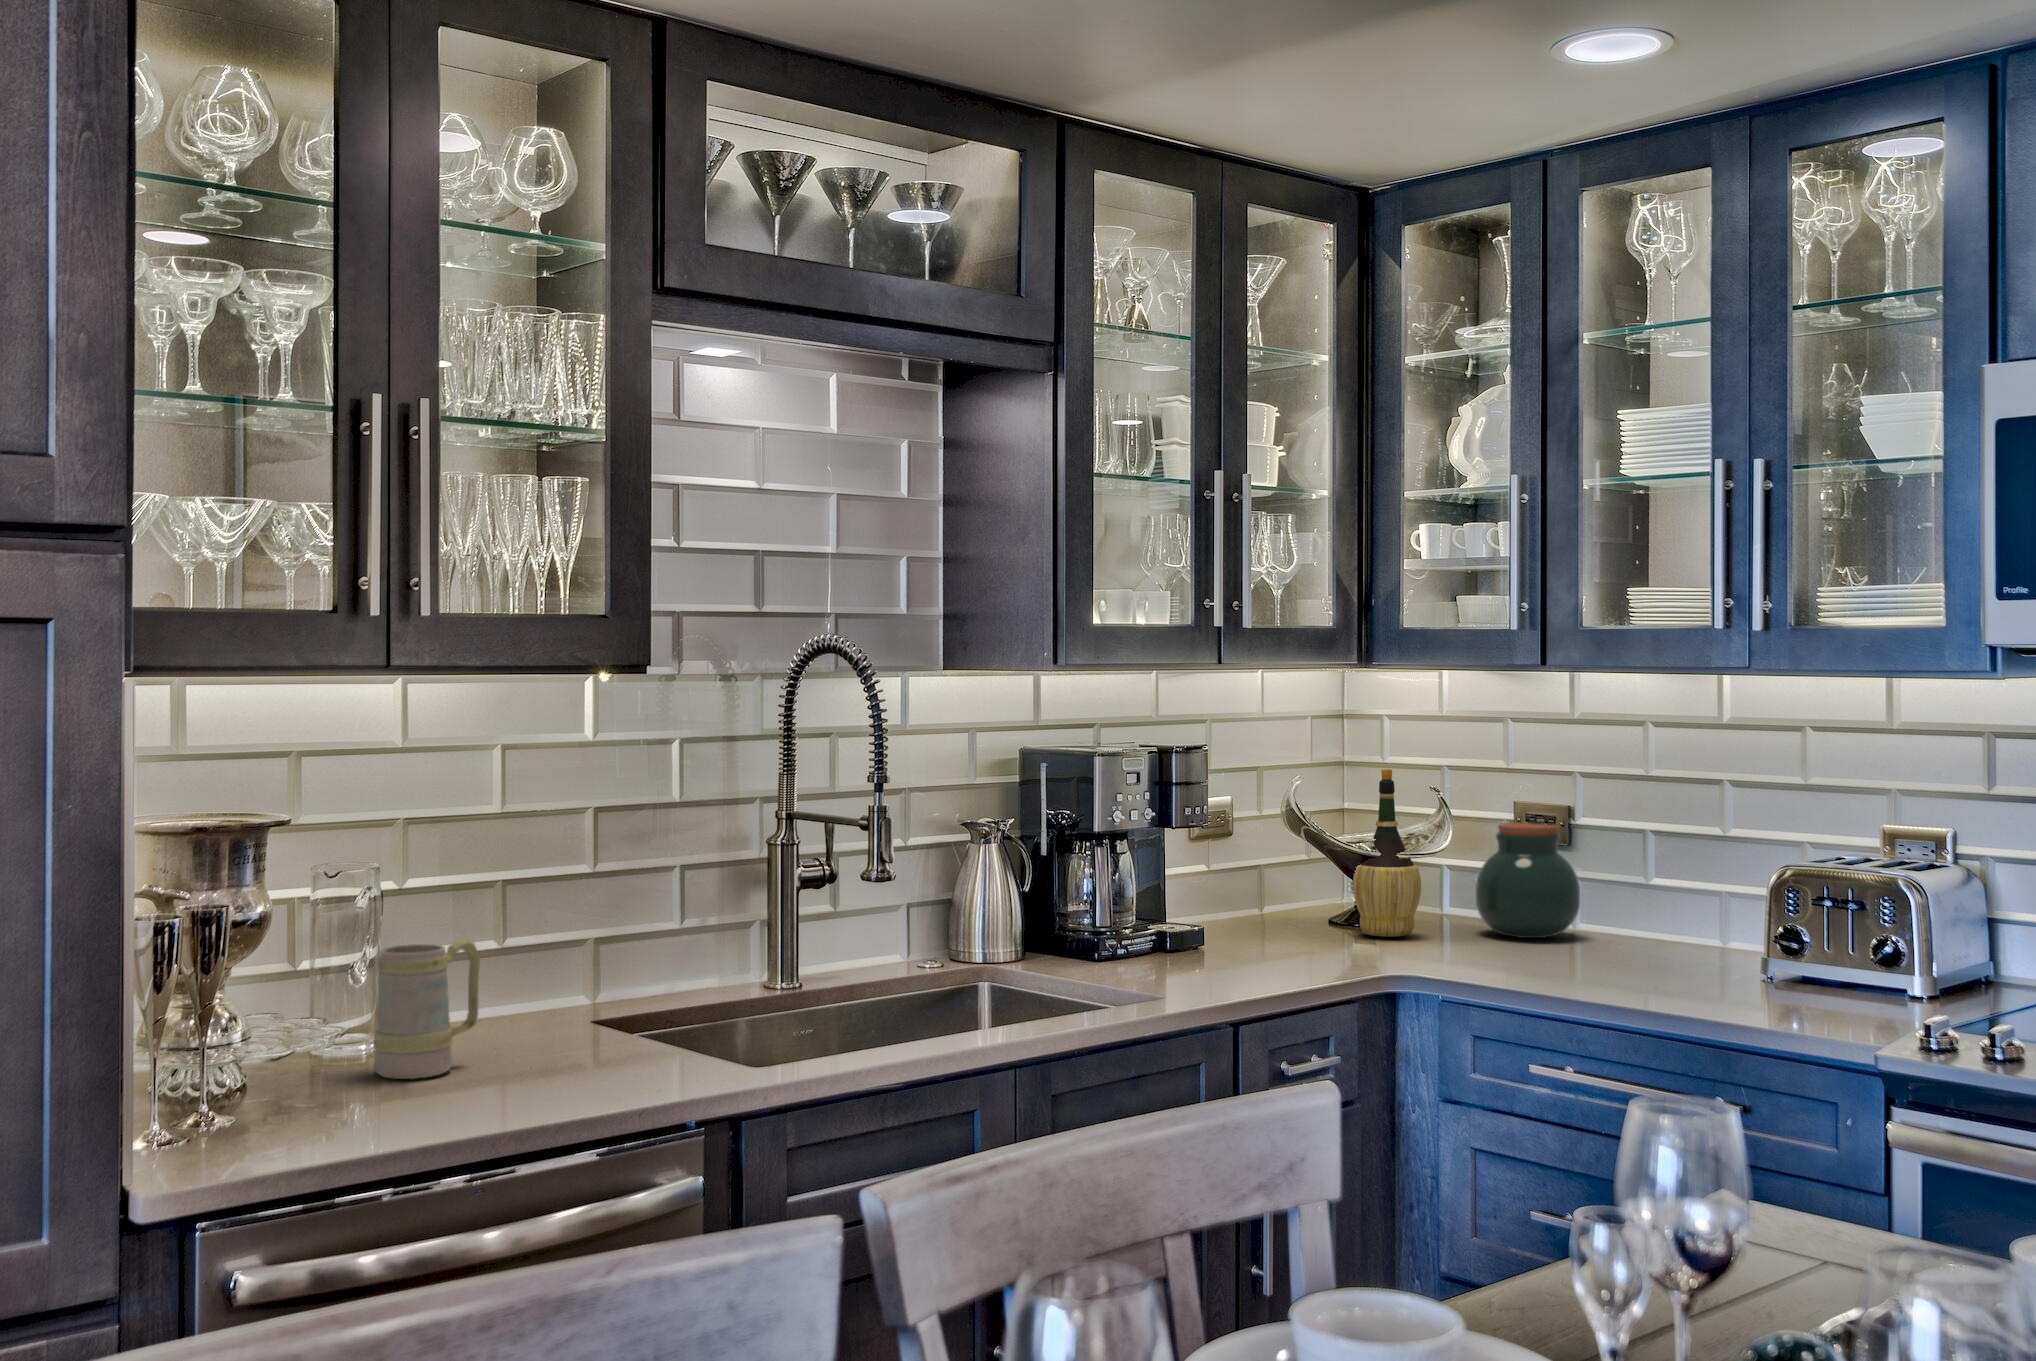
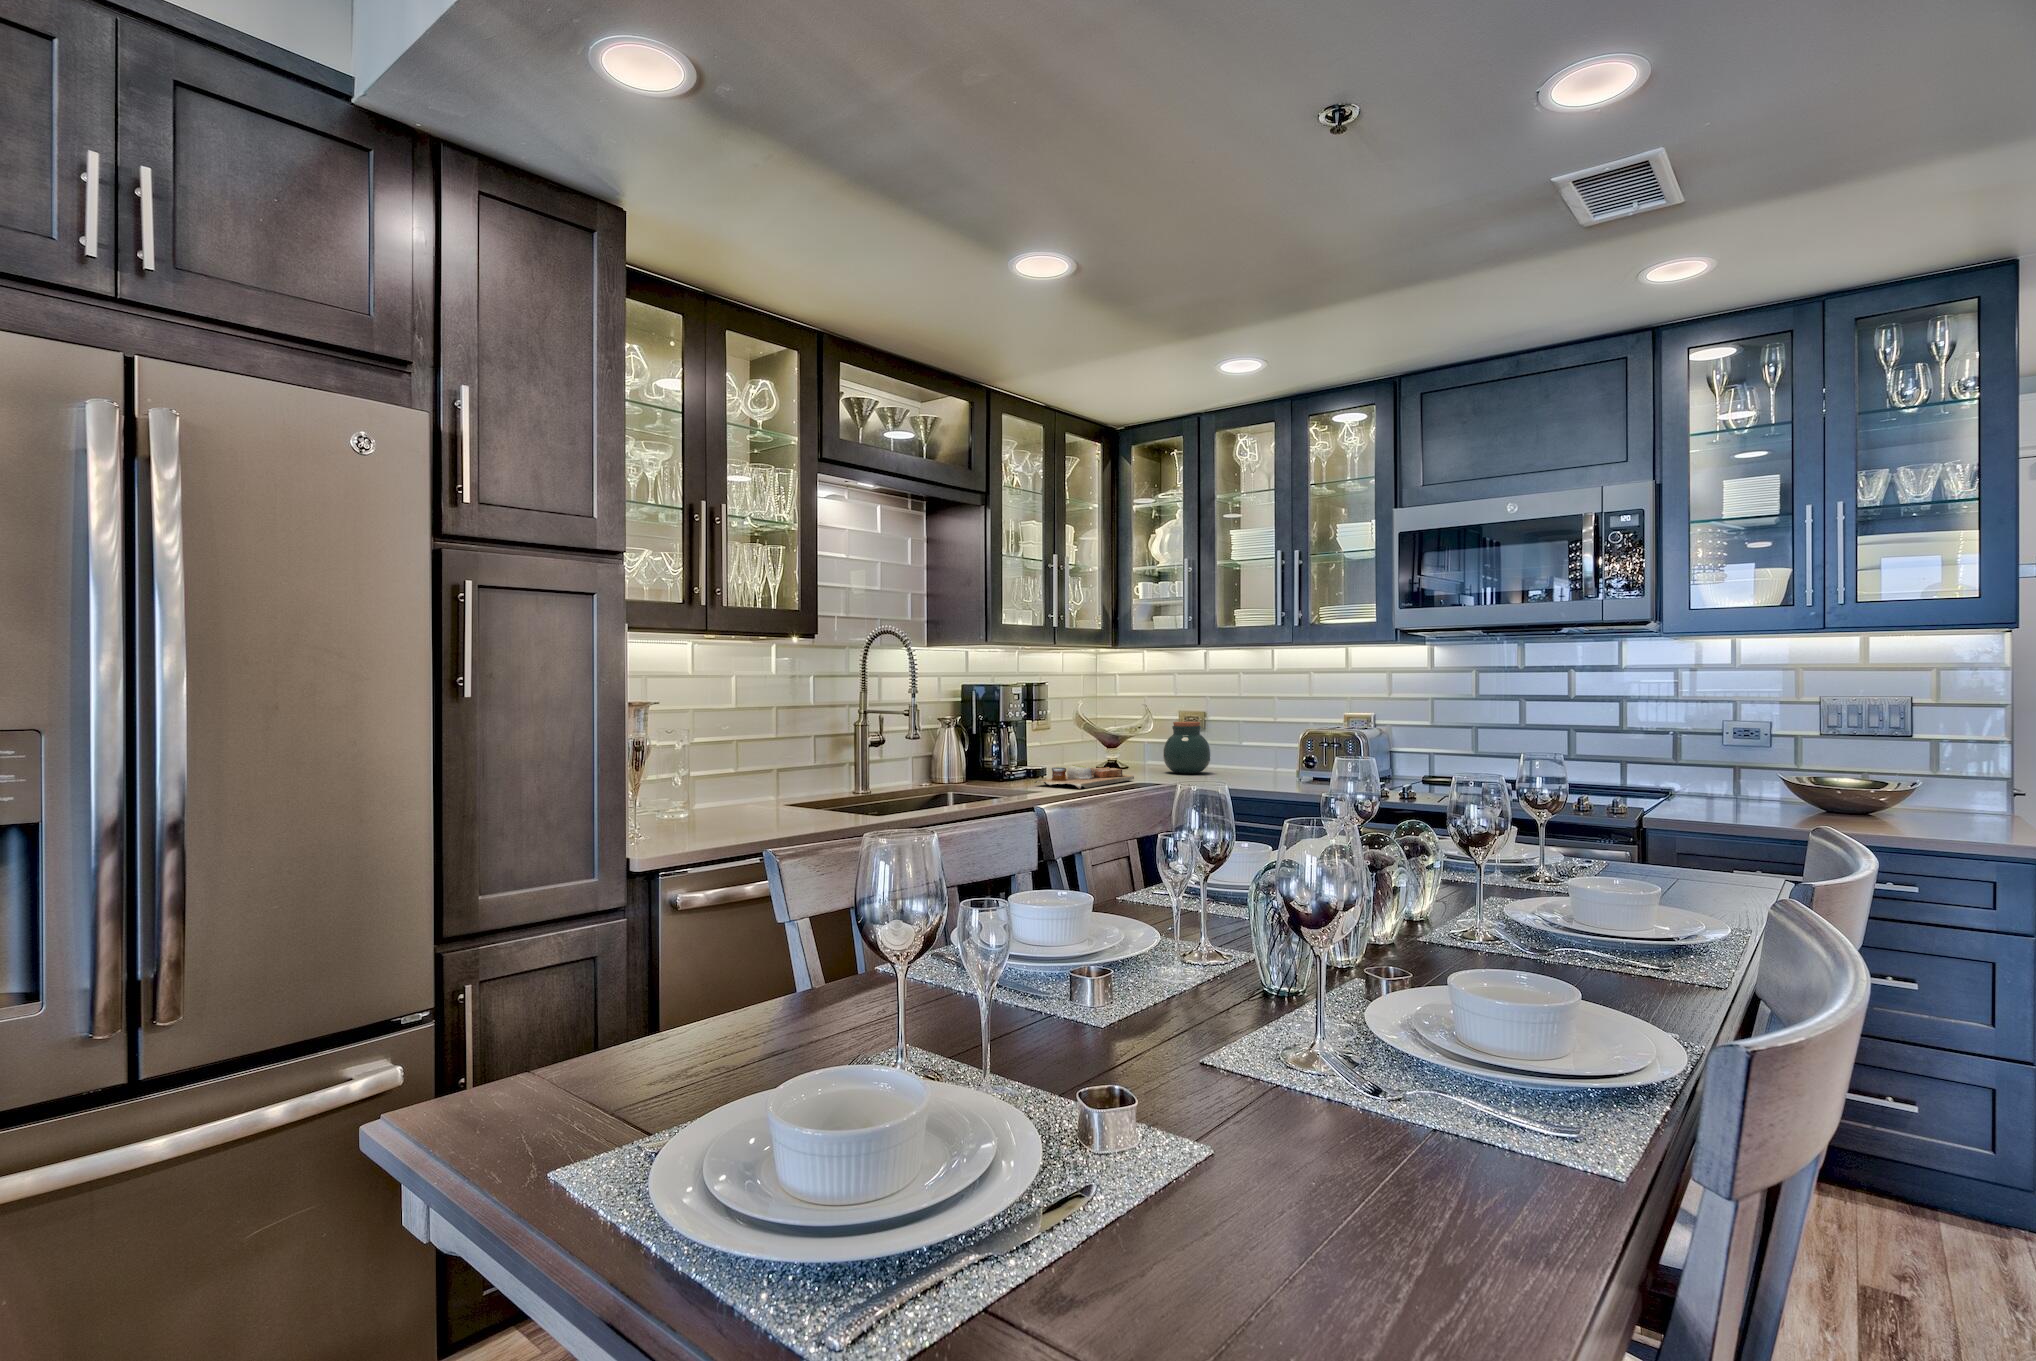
wine bottle: present [1353,769,1421,937] -> none [1109,697,1140,774]
cutting board: none [1166,924,1395,985] -> present [1035,765,1134,789]
mug: present [374,939,480,1079] -> none [699,760,747,824]

